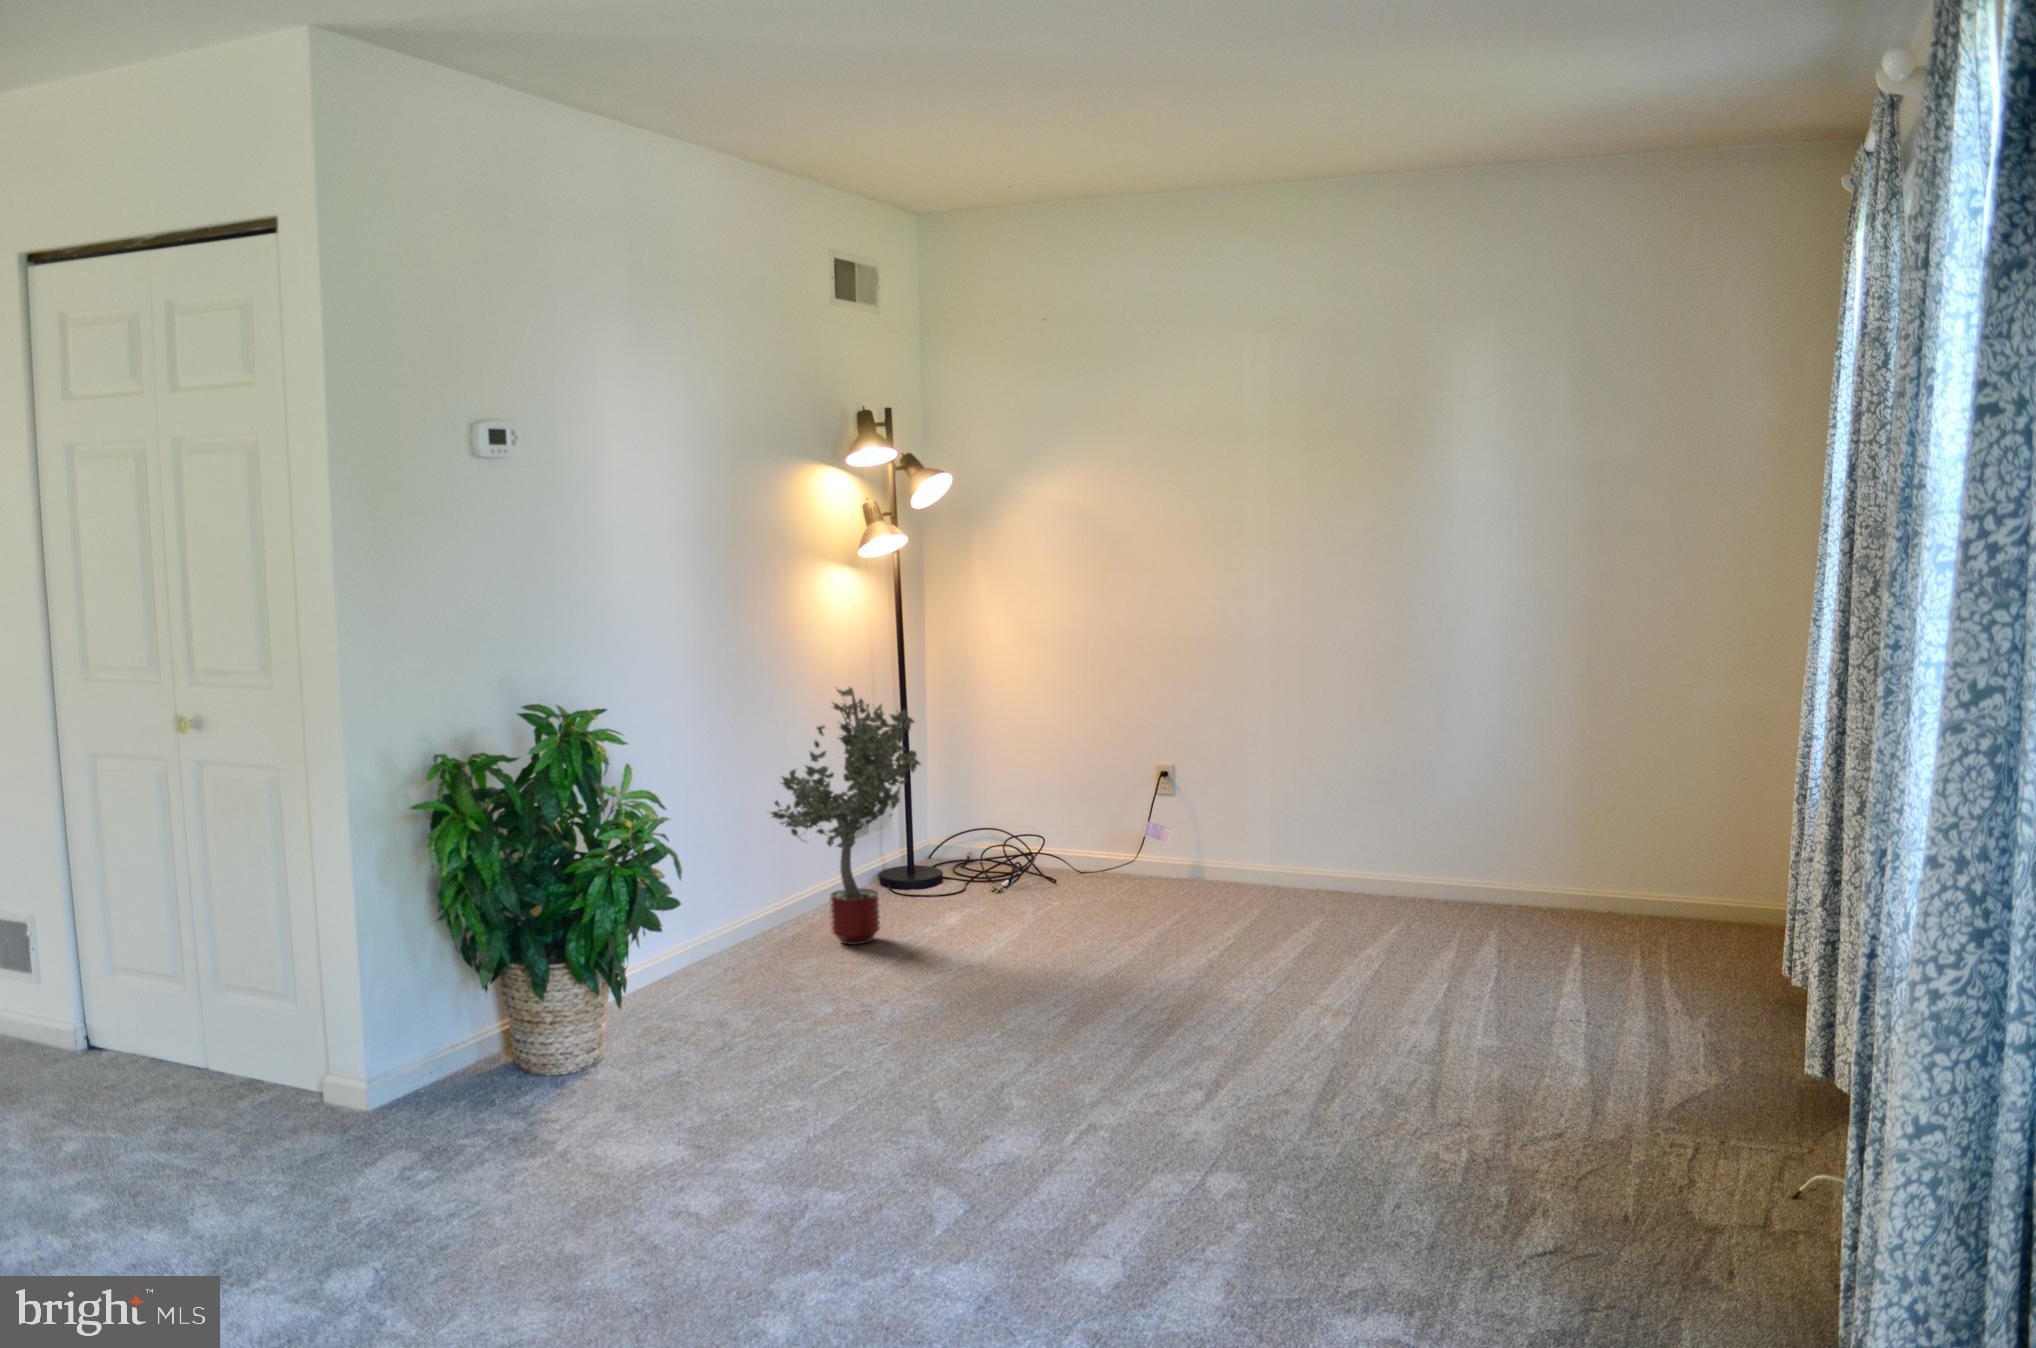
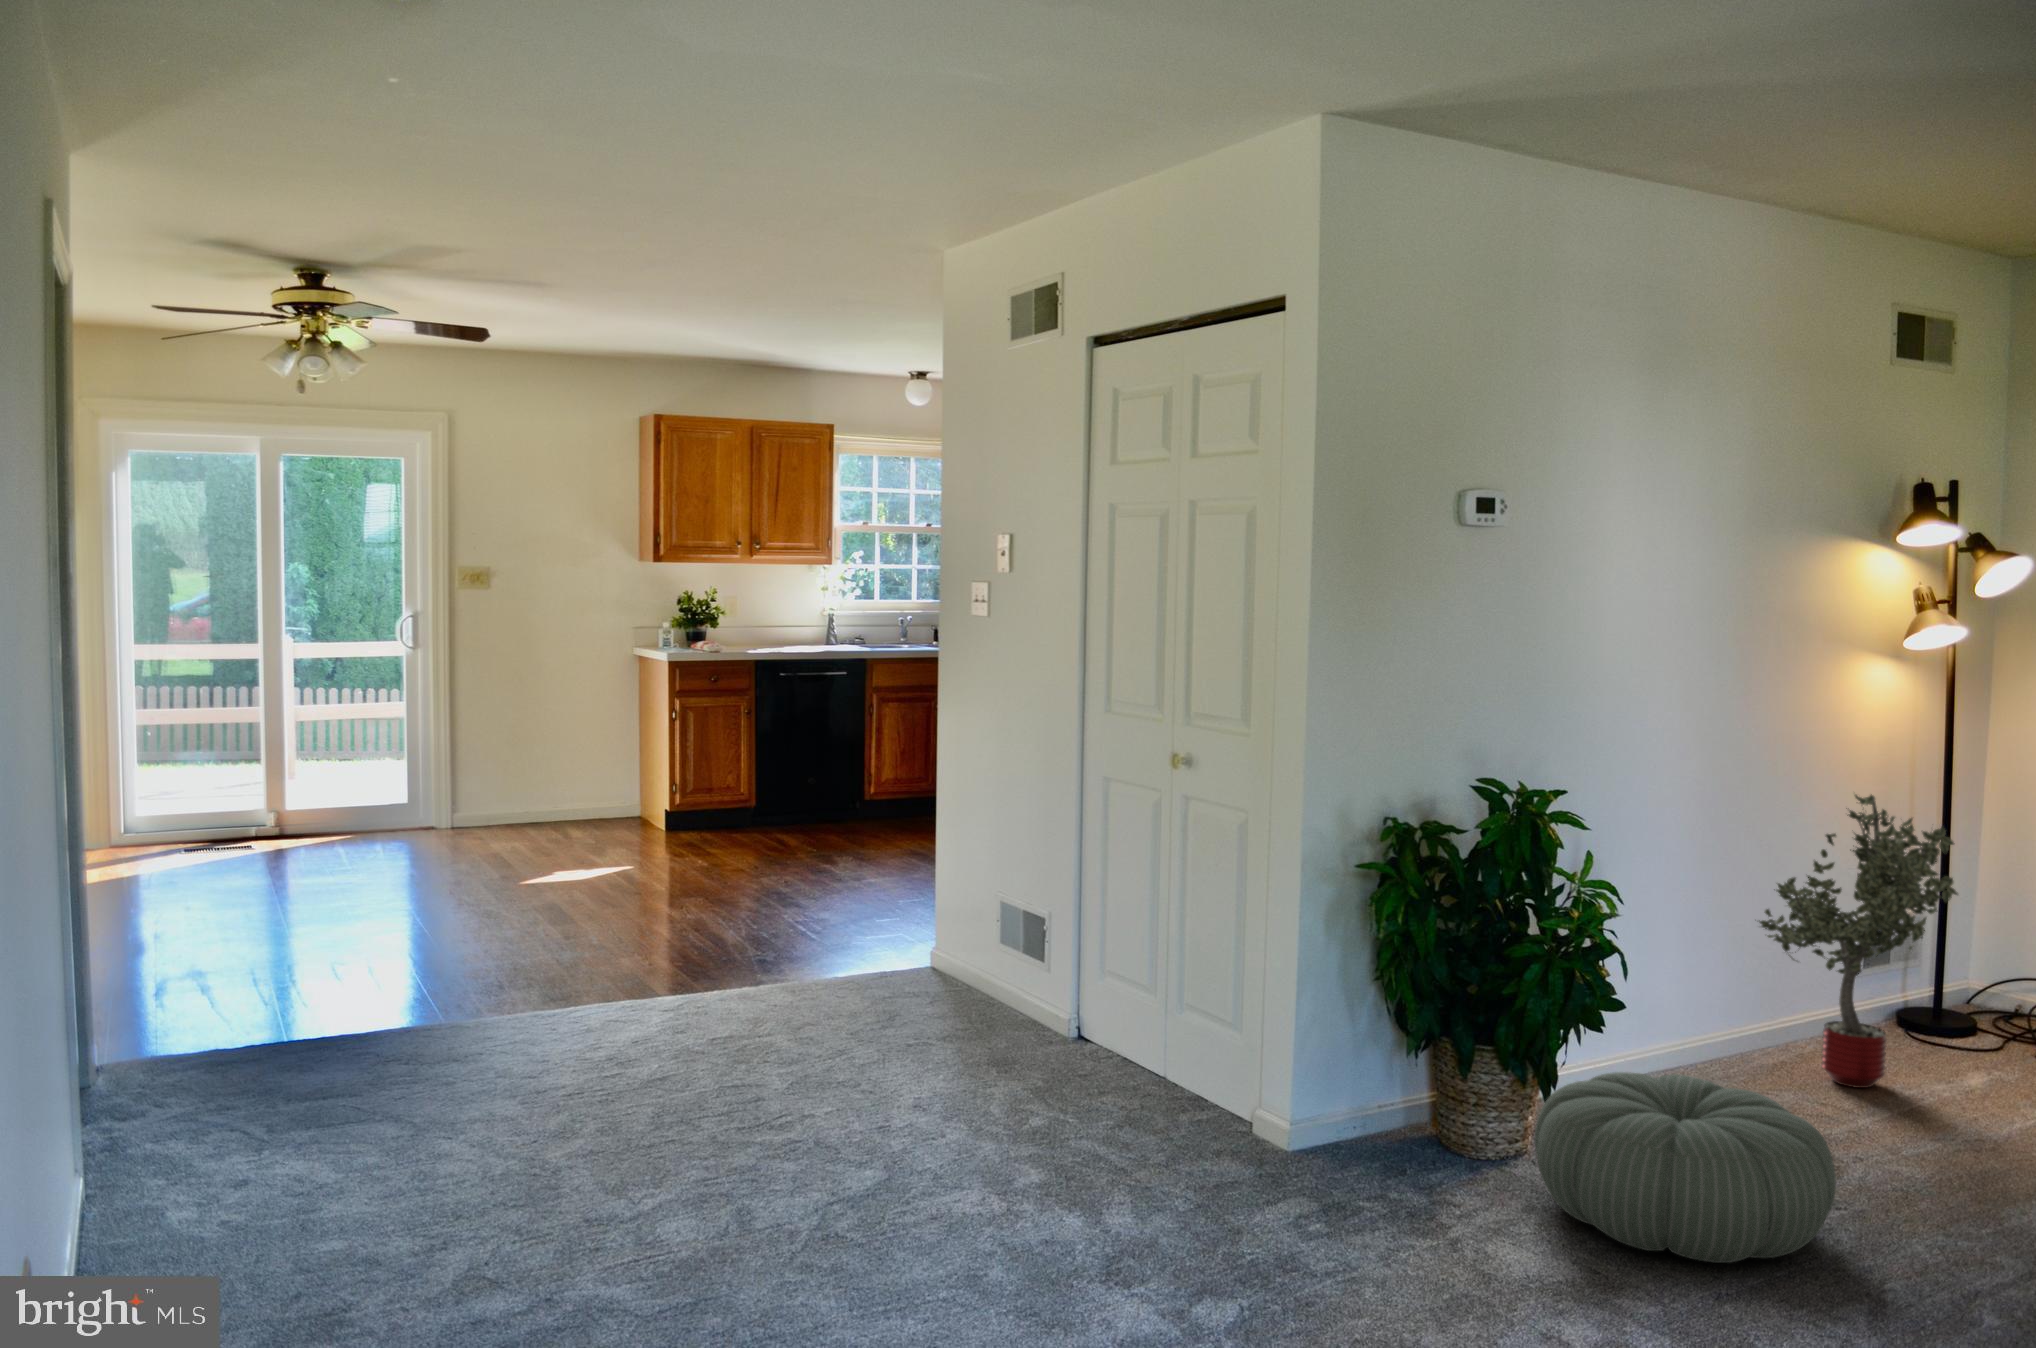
pouf: none [612,952,860,1104] -> present [1535,1072,1836,1263]

